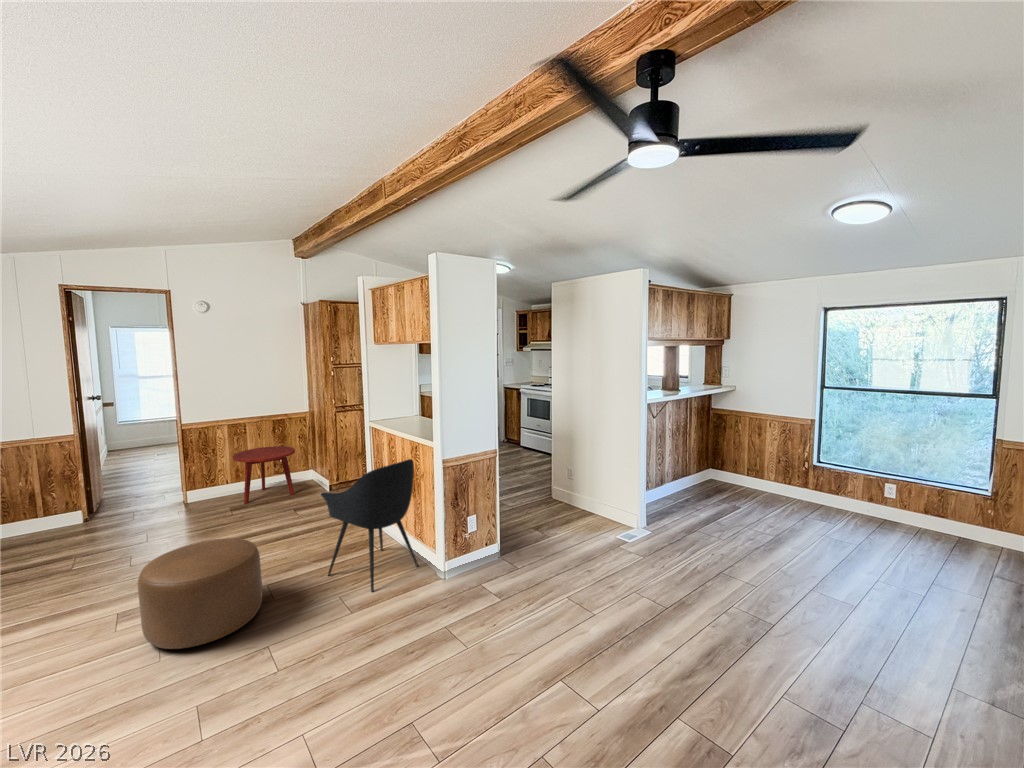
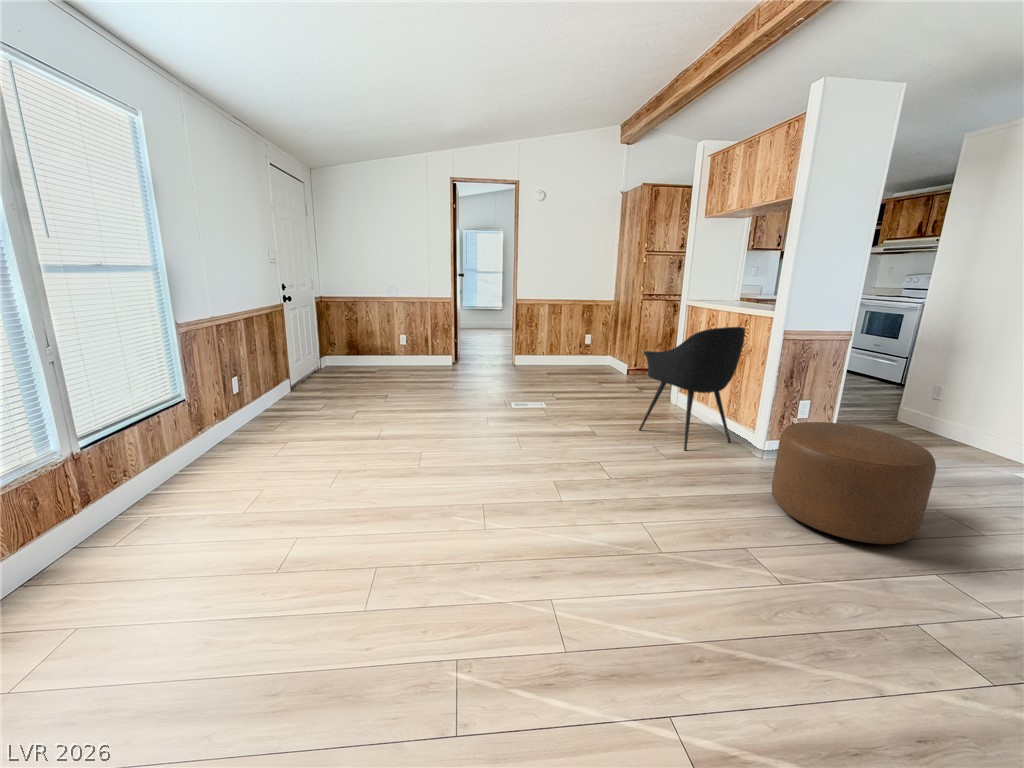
side table: present [233,446,295,504] -> none [552,328,601,372]
ottoman: present [138,538,262,649] -> present [772,422,936,544]

